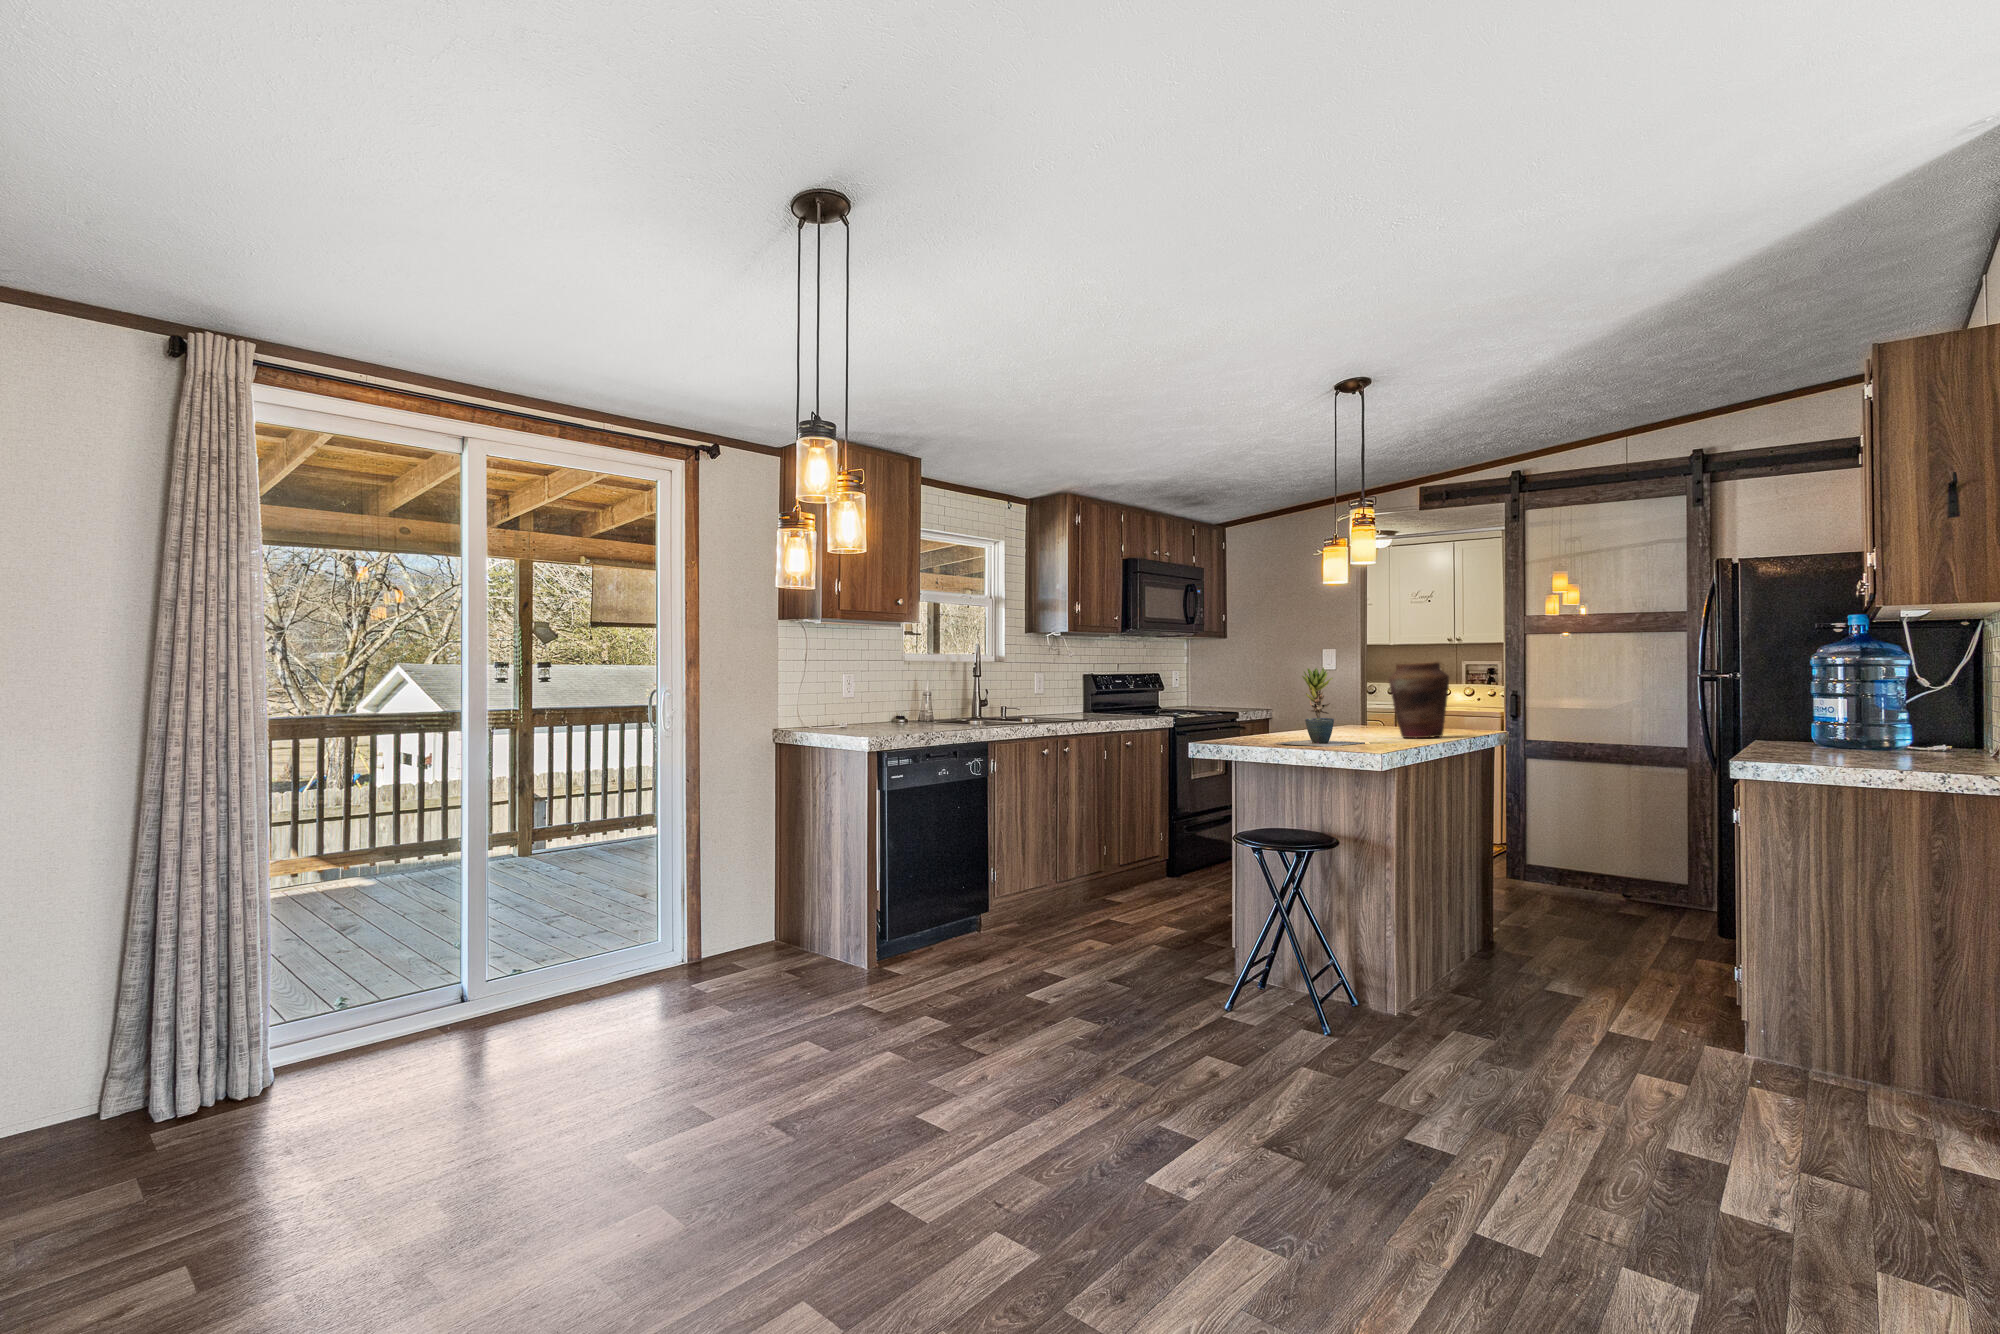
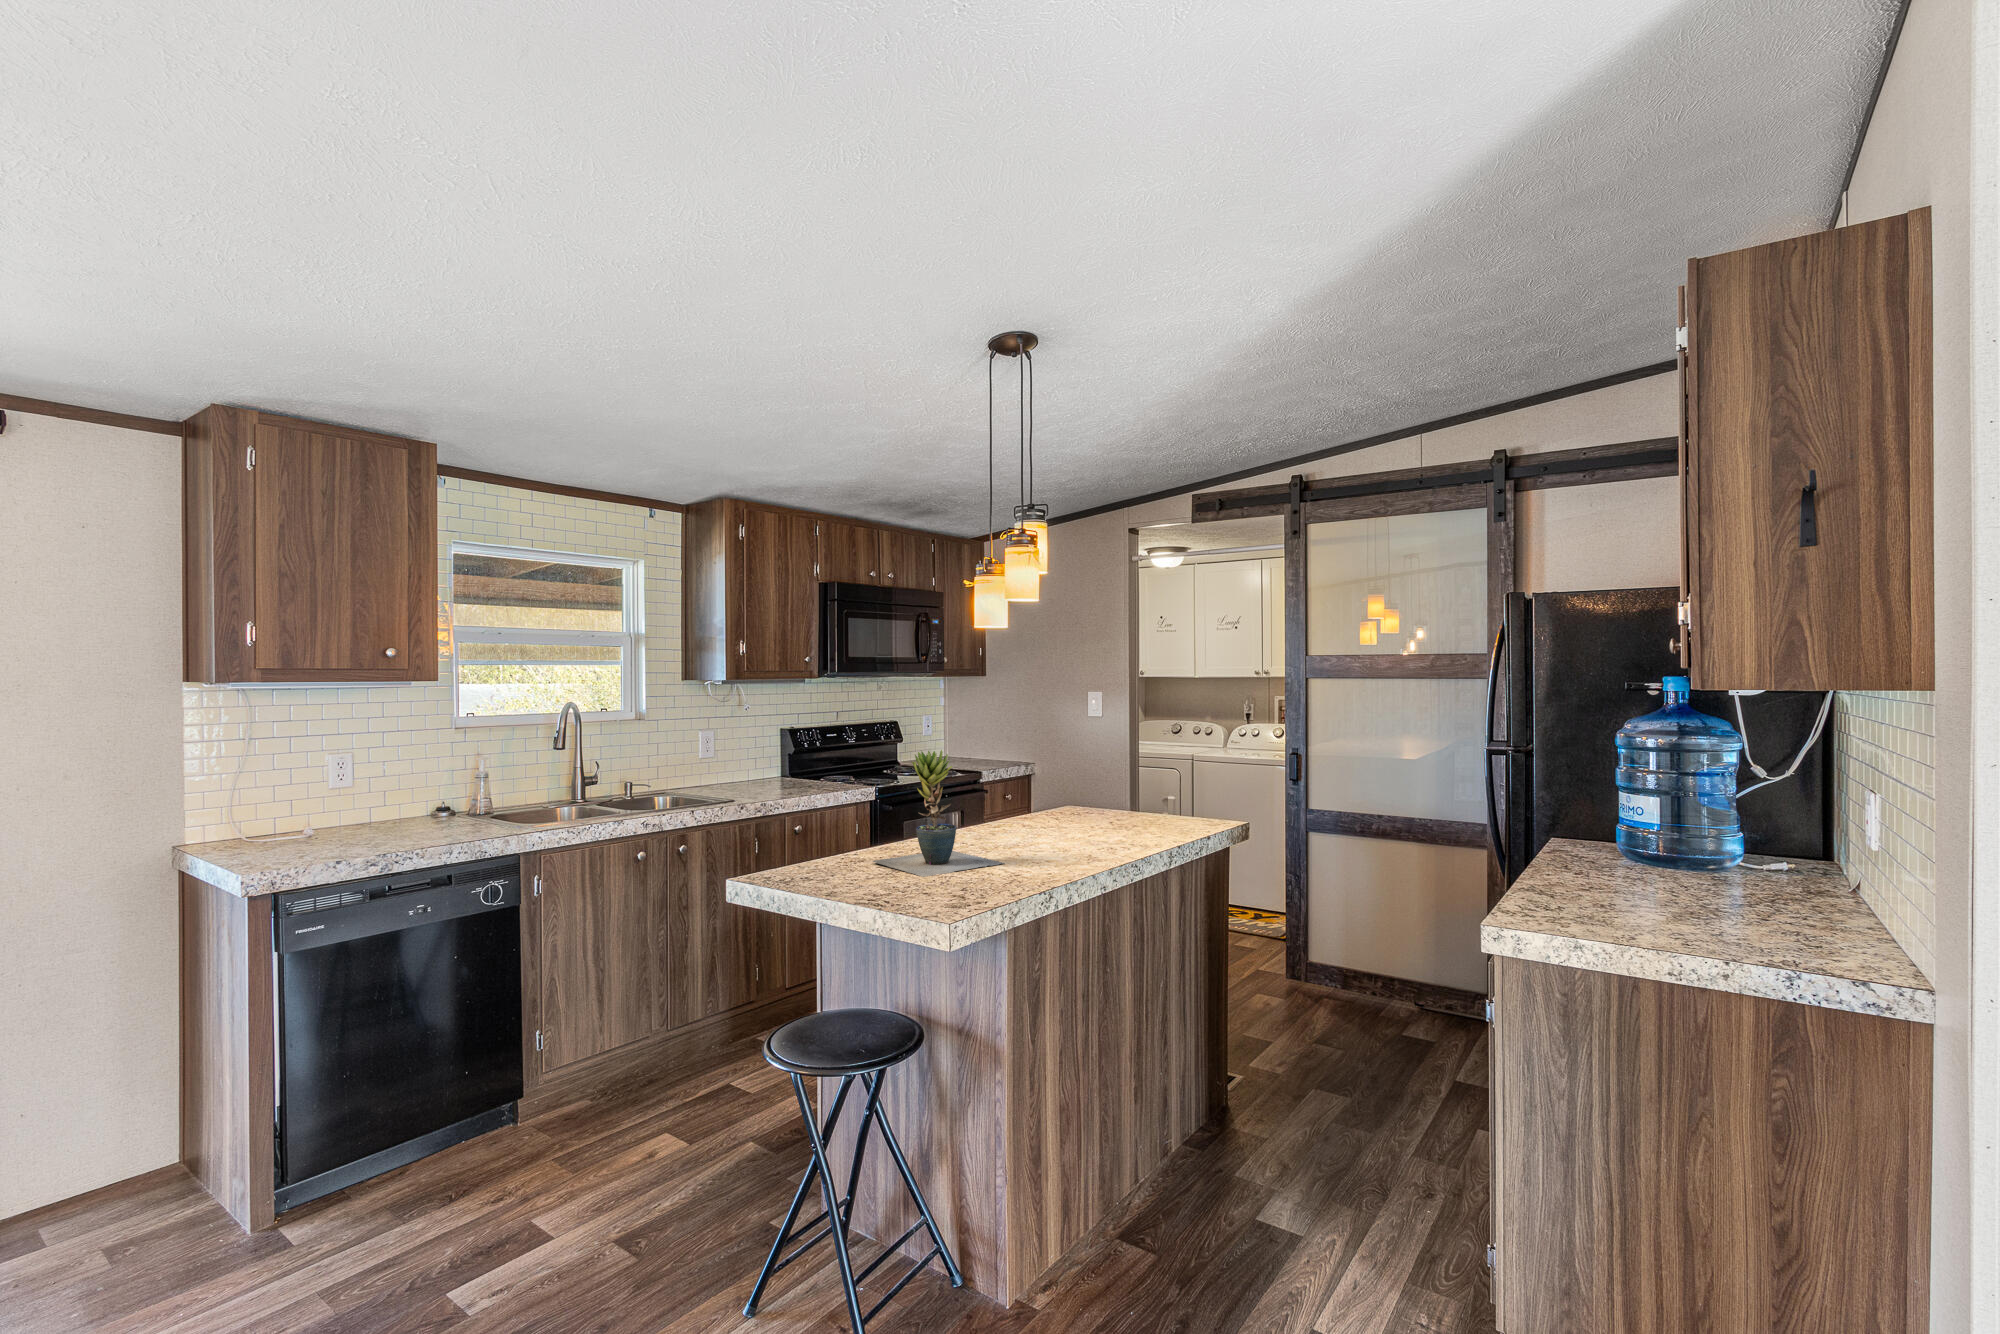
vase: present [1389,662,1449,738] -> none [1064,735,1143,846]

